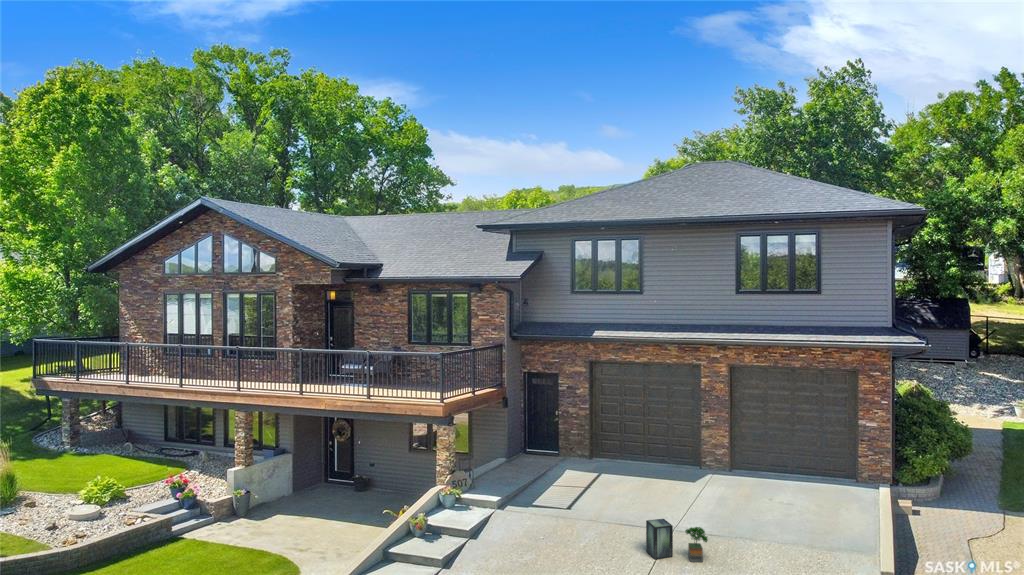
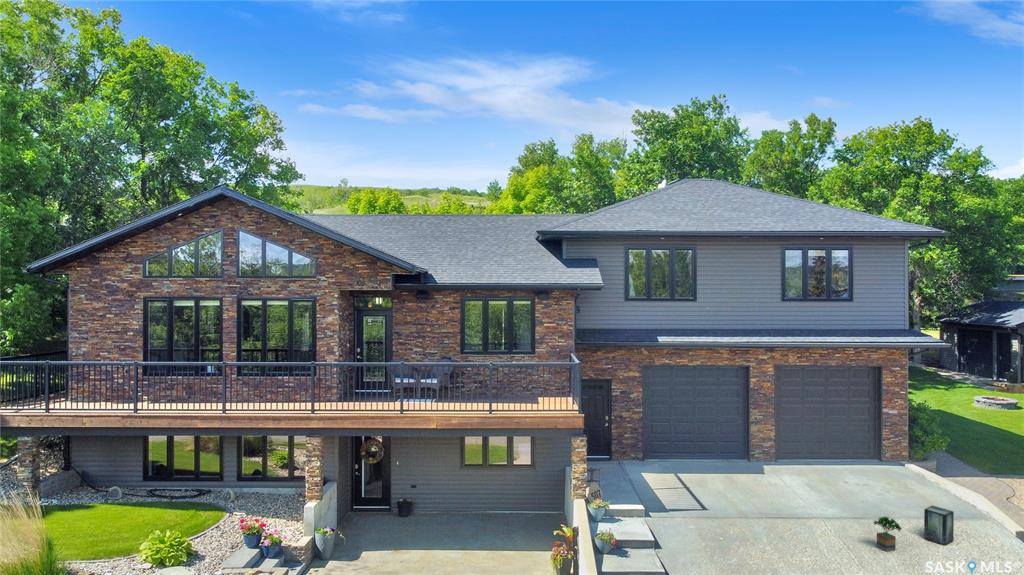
storage box: present [646,519,673,560] -> present [924,506,954,546]

